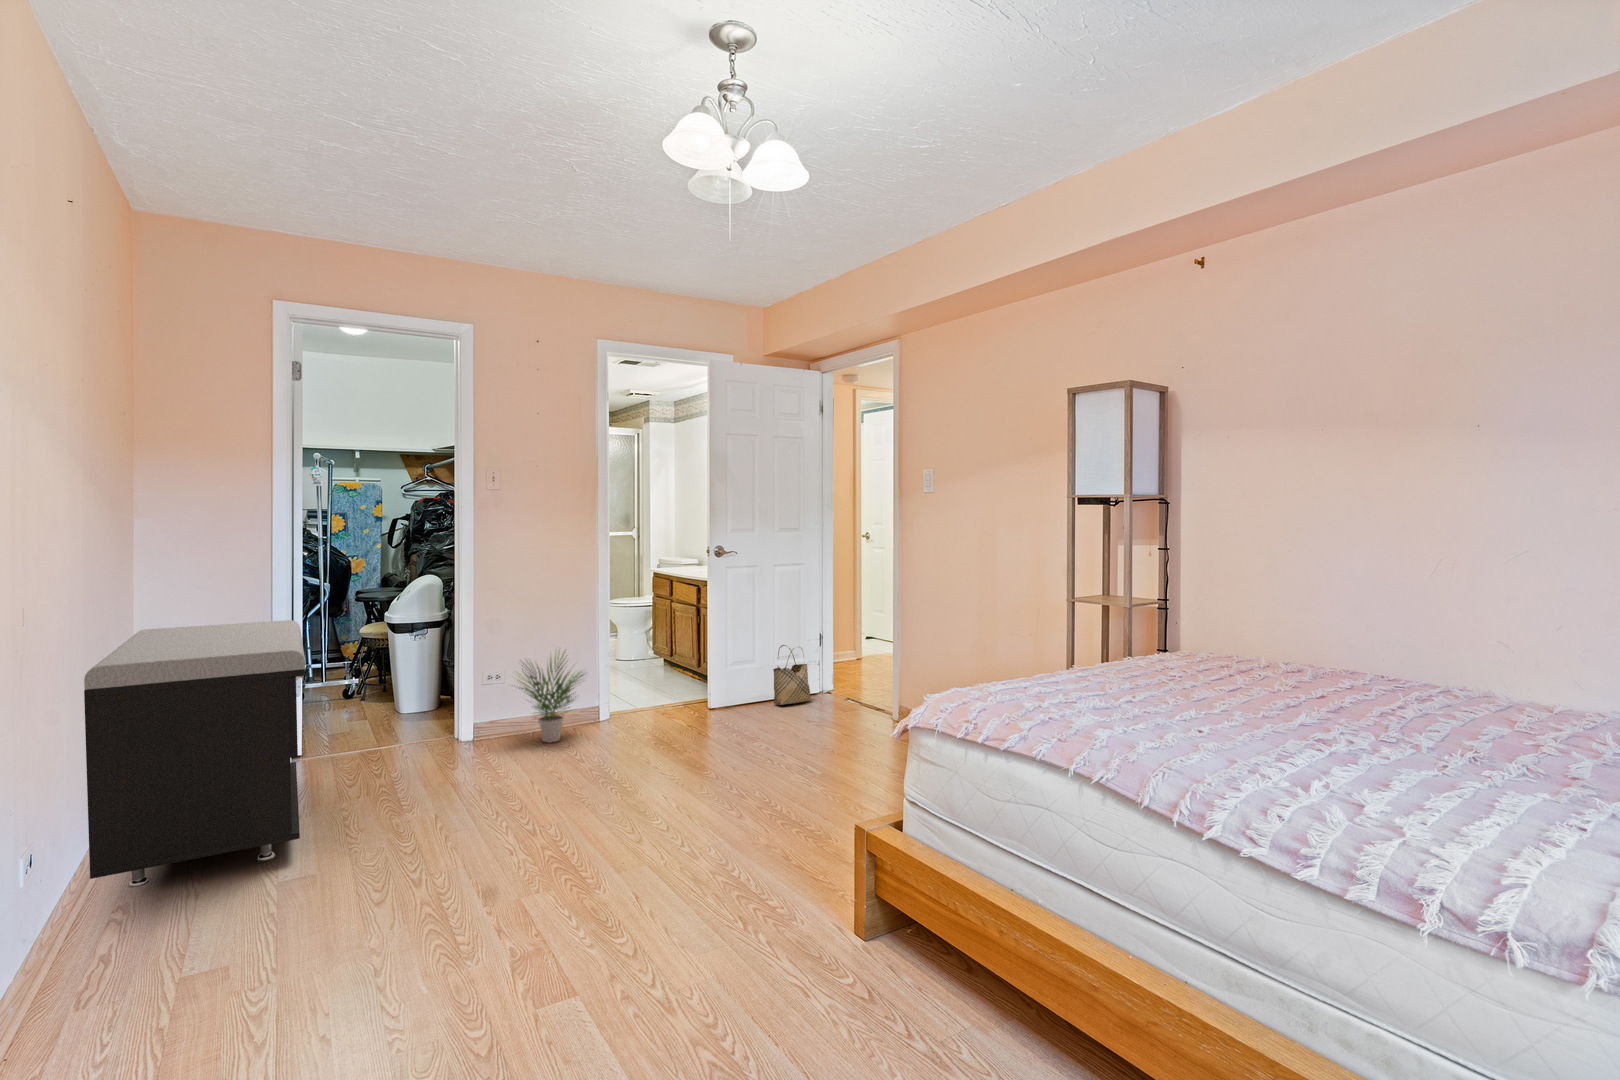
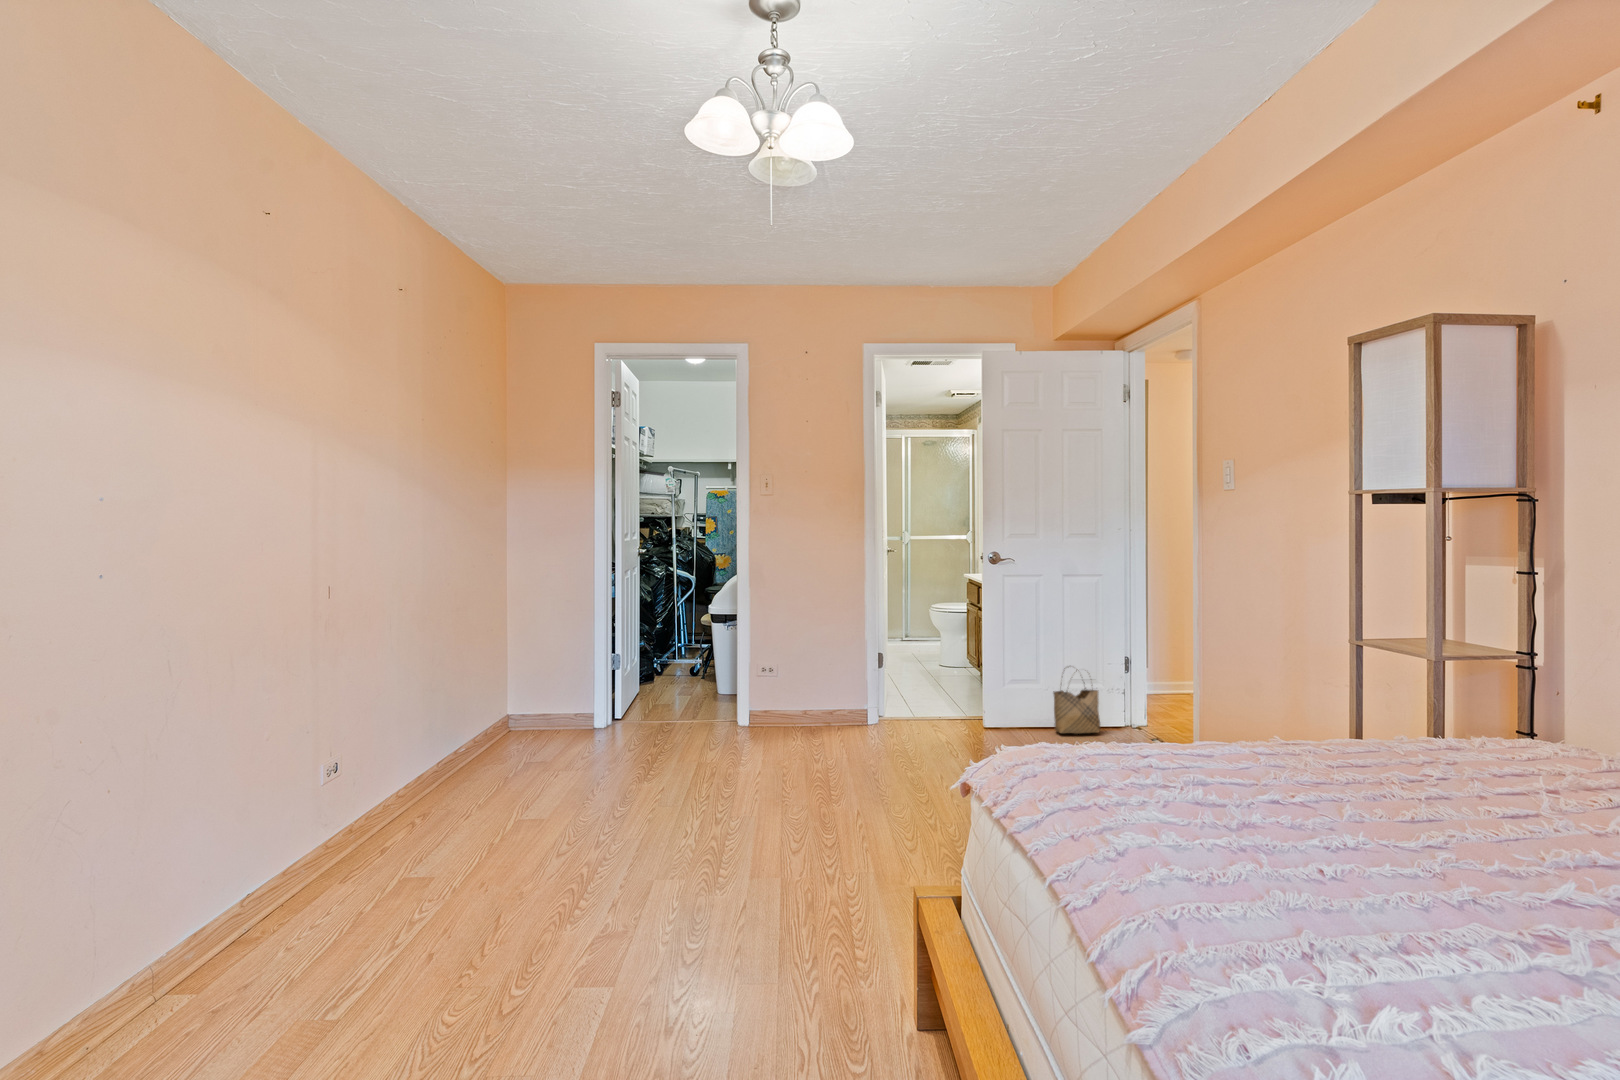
storage bench: present [84,620,305,887] -> none [416,606,602,799]
potted plant: present [519,657,582,743] -> none [766,647,847,738]

